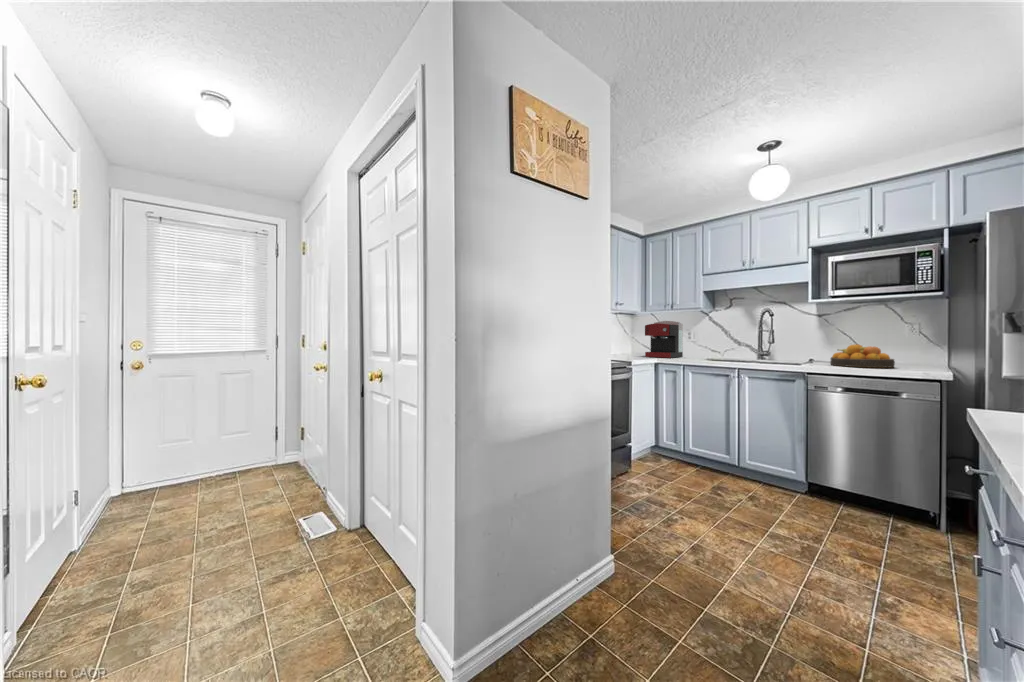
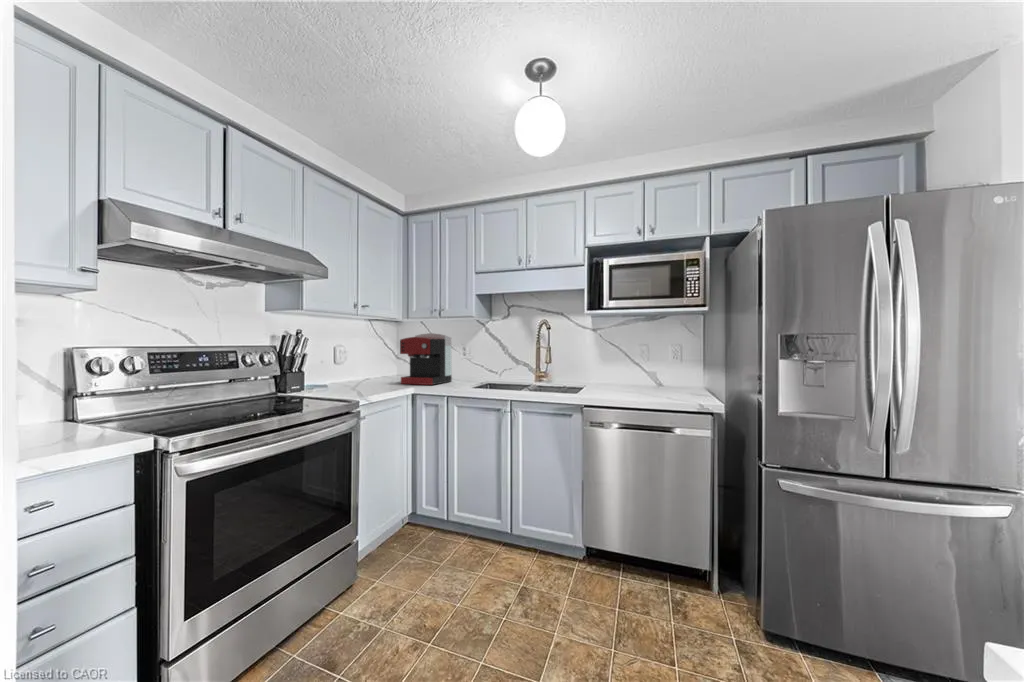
fruit bowl: present [831,344,895,368] -> none [608,365,666,394]

